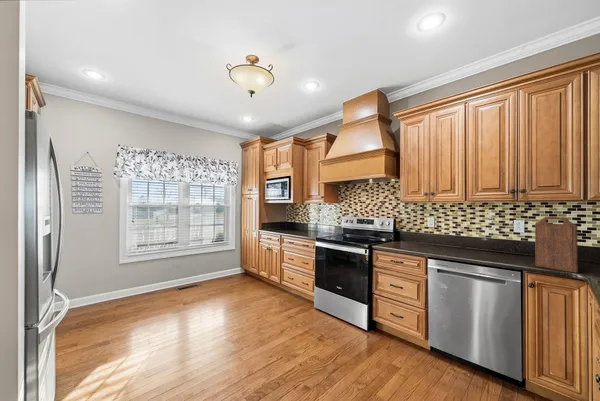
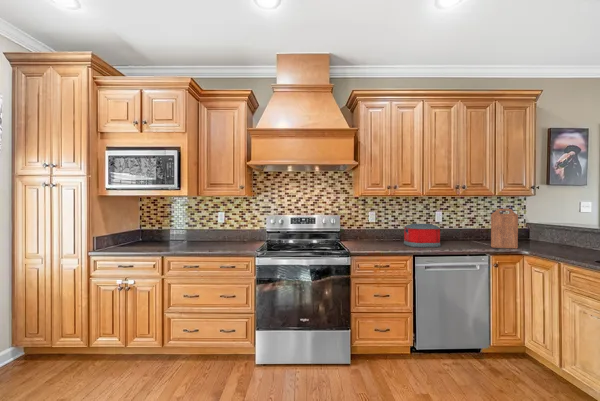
toaster: none [430,230,471,256] -> present [404,224,441,247]

